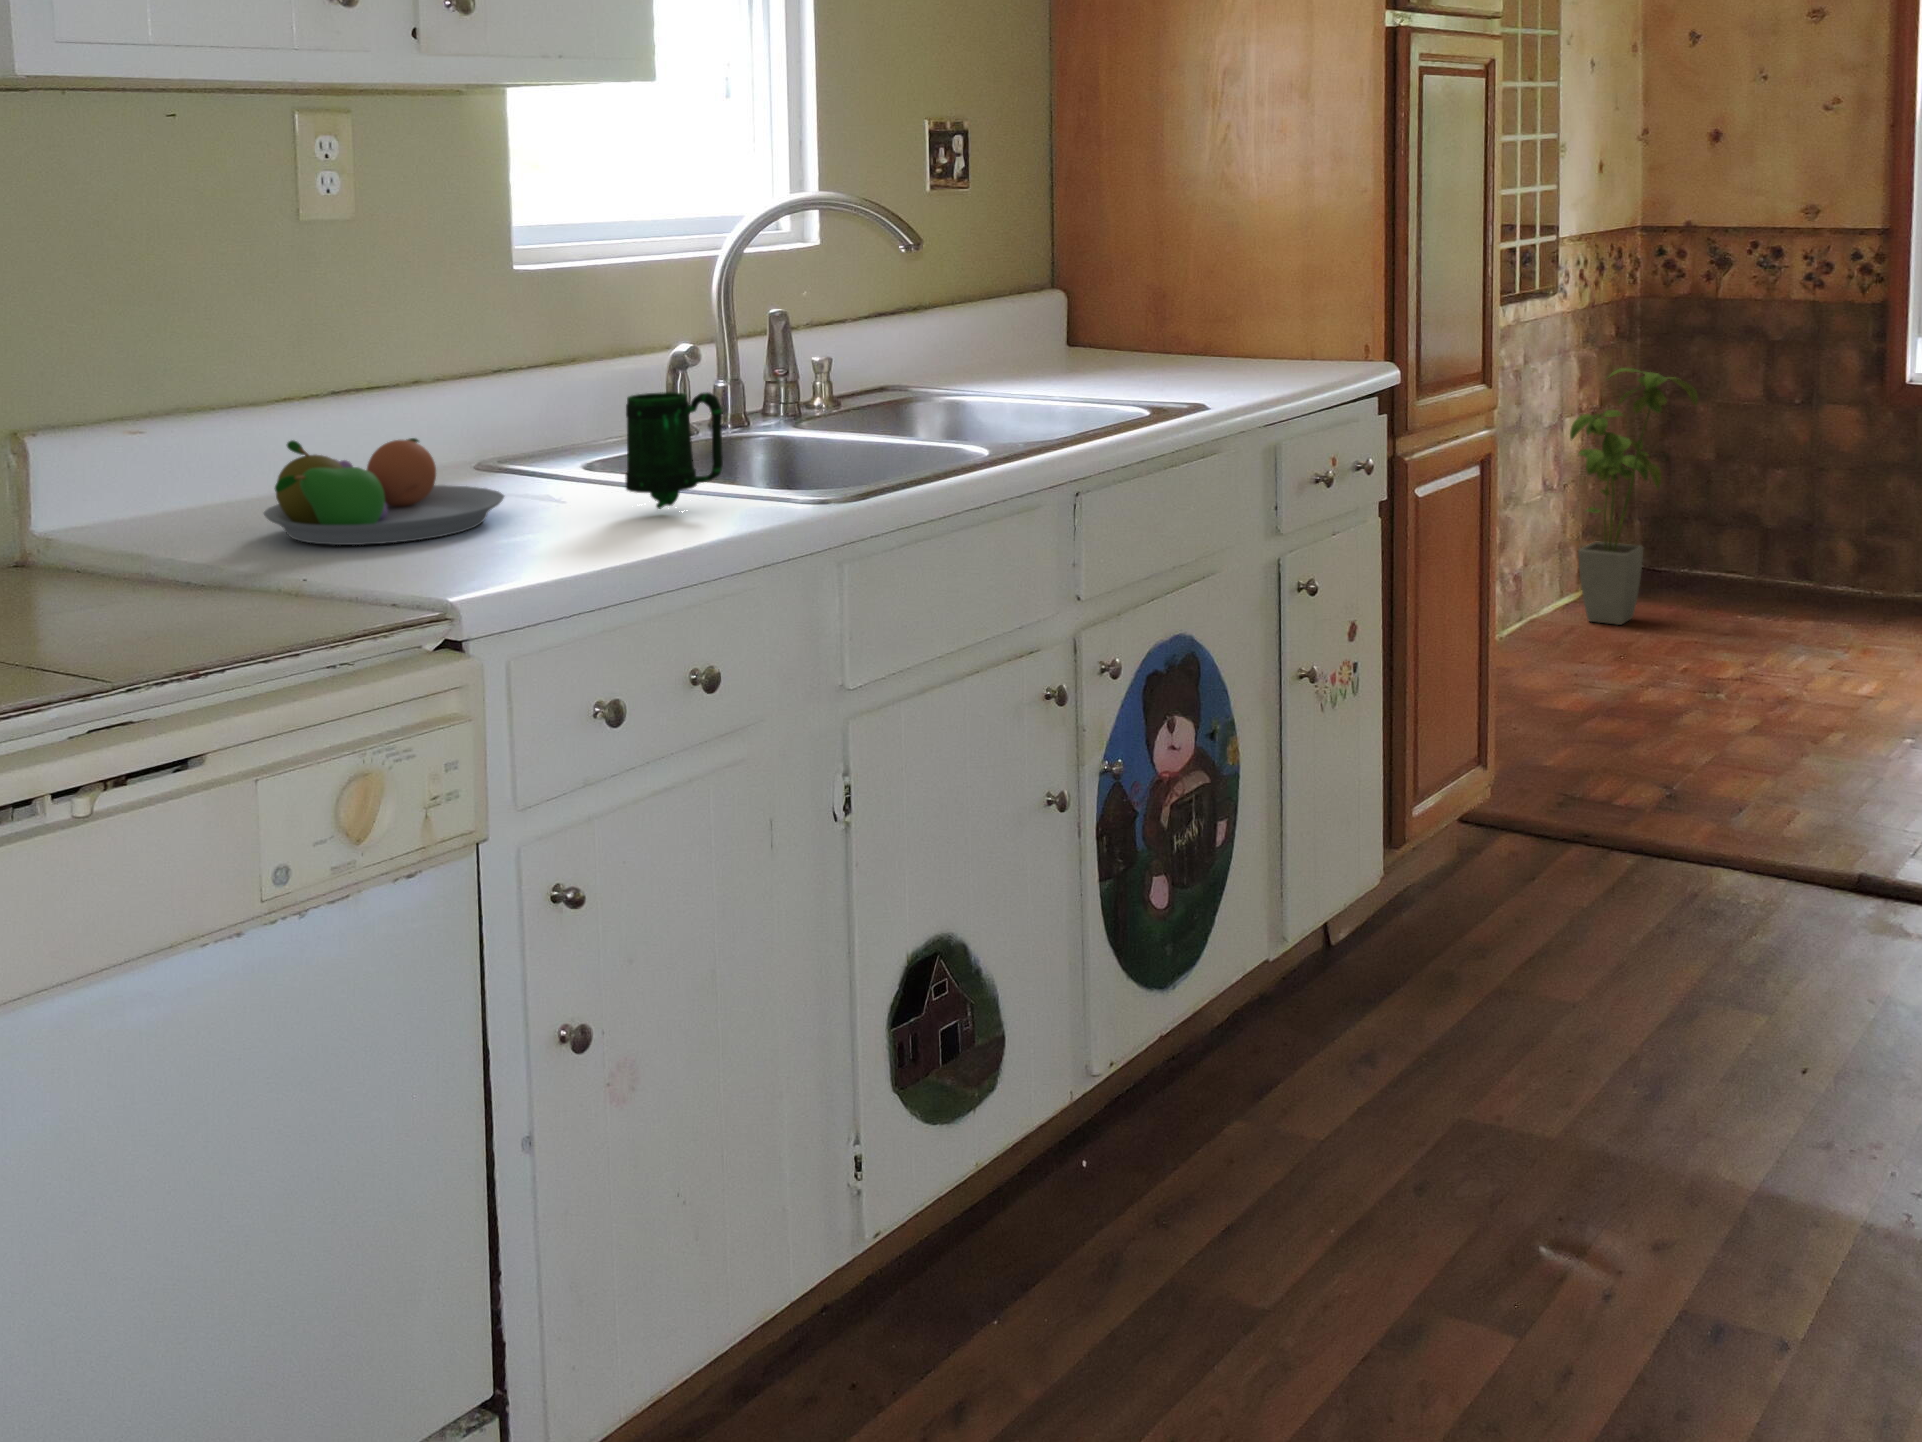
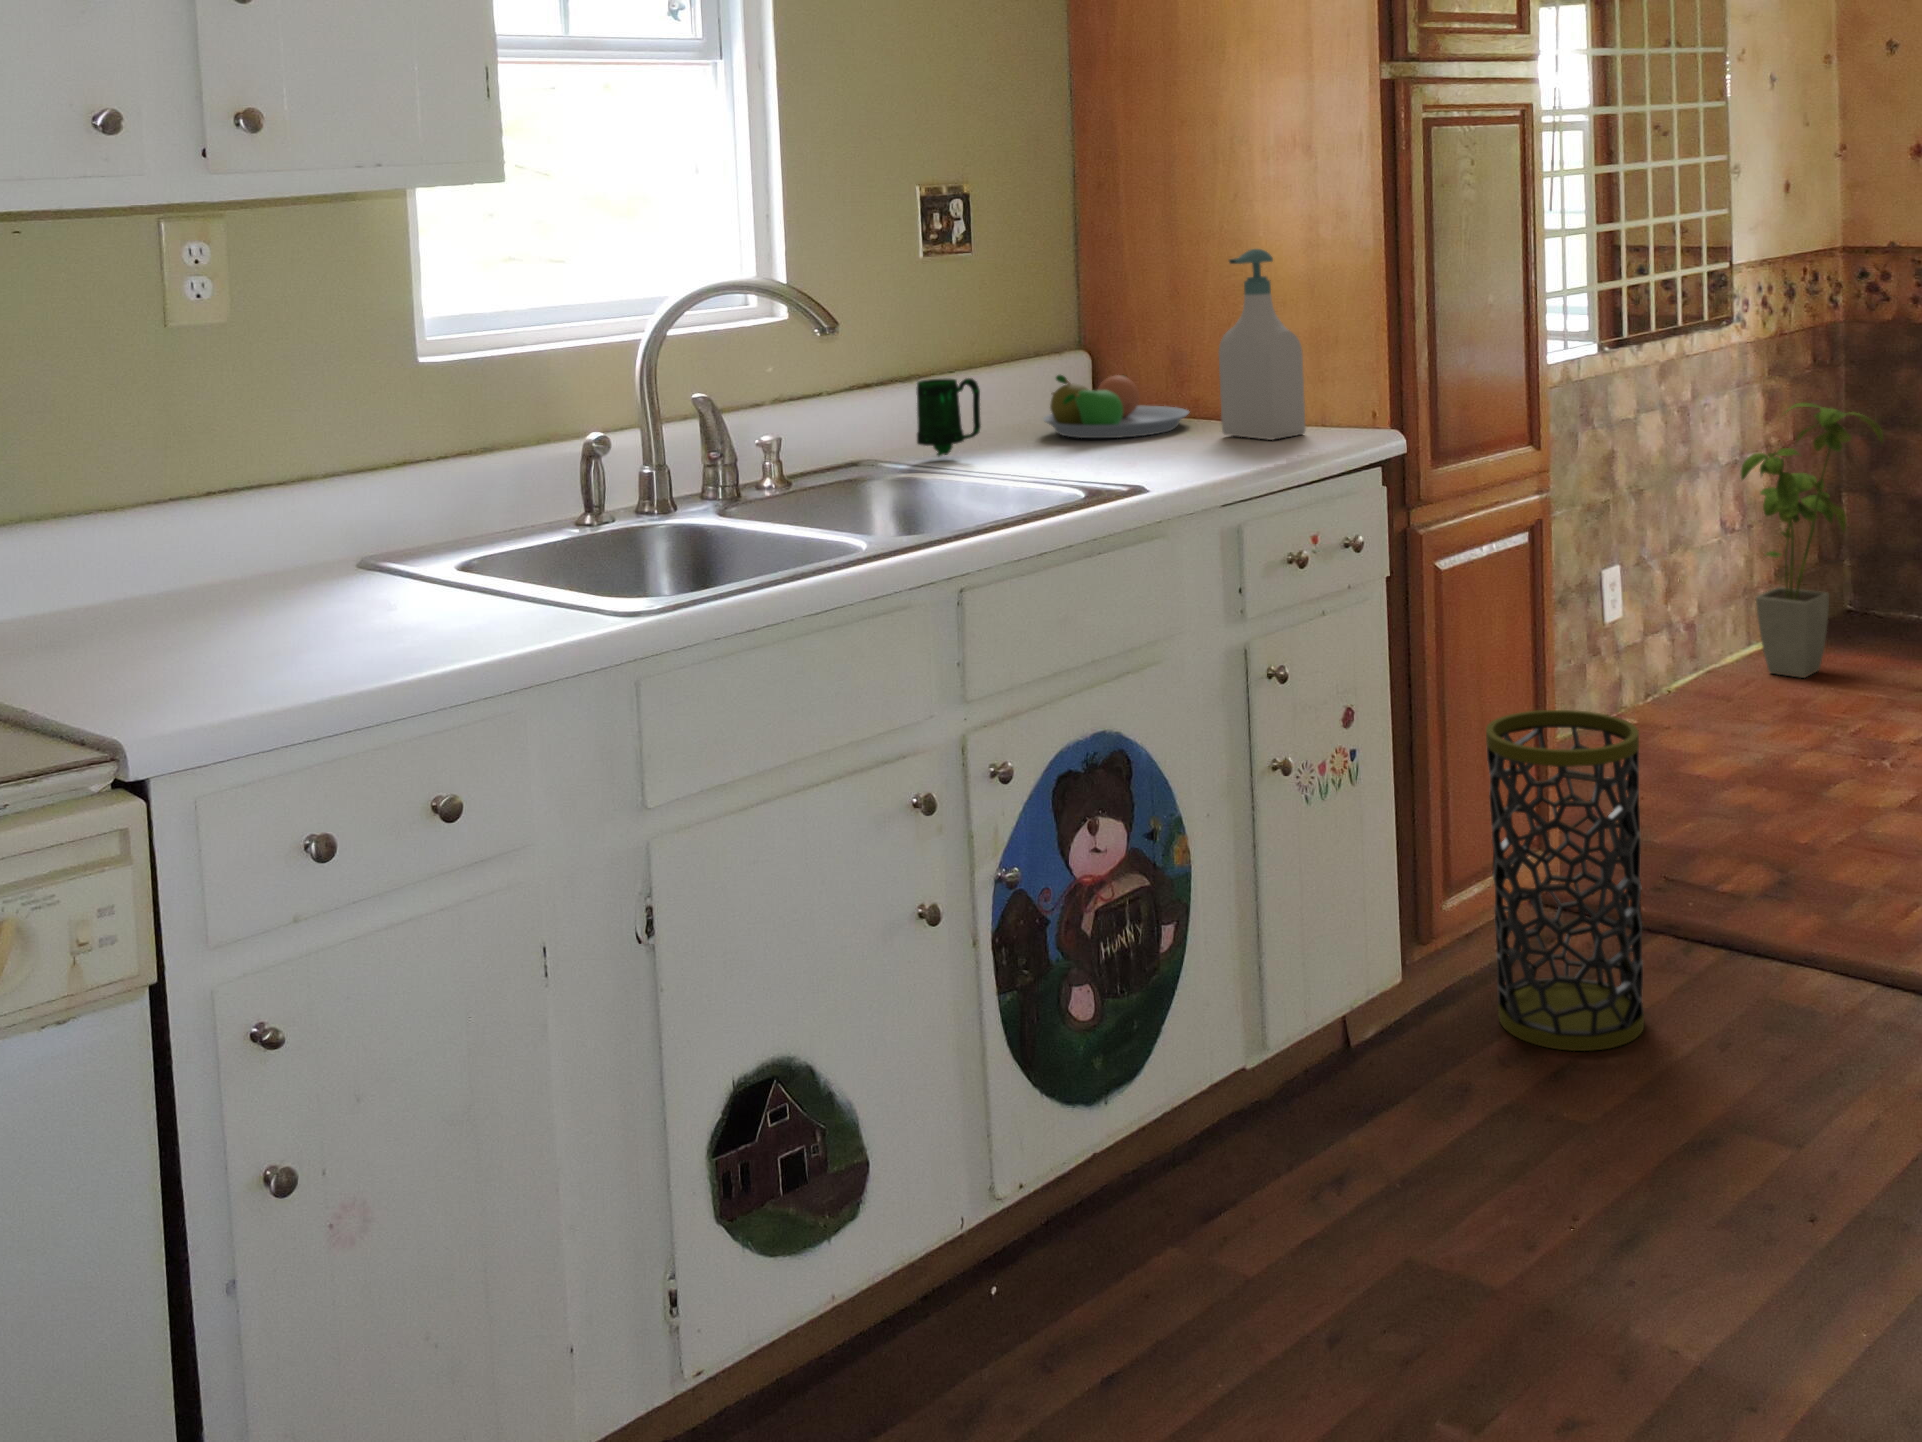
soap bottle: none [1227,187,1311,369] -> present [1218,249,1305,440]
mug: present [625,392,723,509] -> present [917,378,981,456]
fruit bowl: present [264,438,504,545] -> present [1043,375,1189,438]
trash can: none [1456,630,1599,940] -> present [1486,710,1644,1051]

